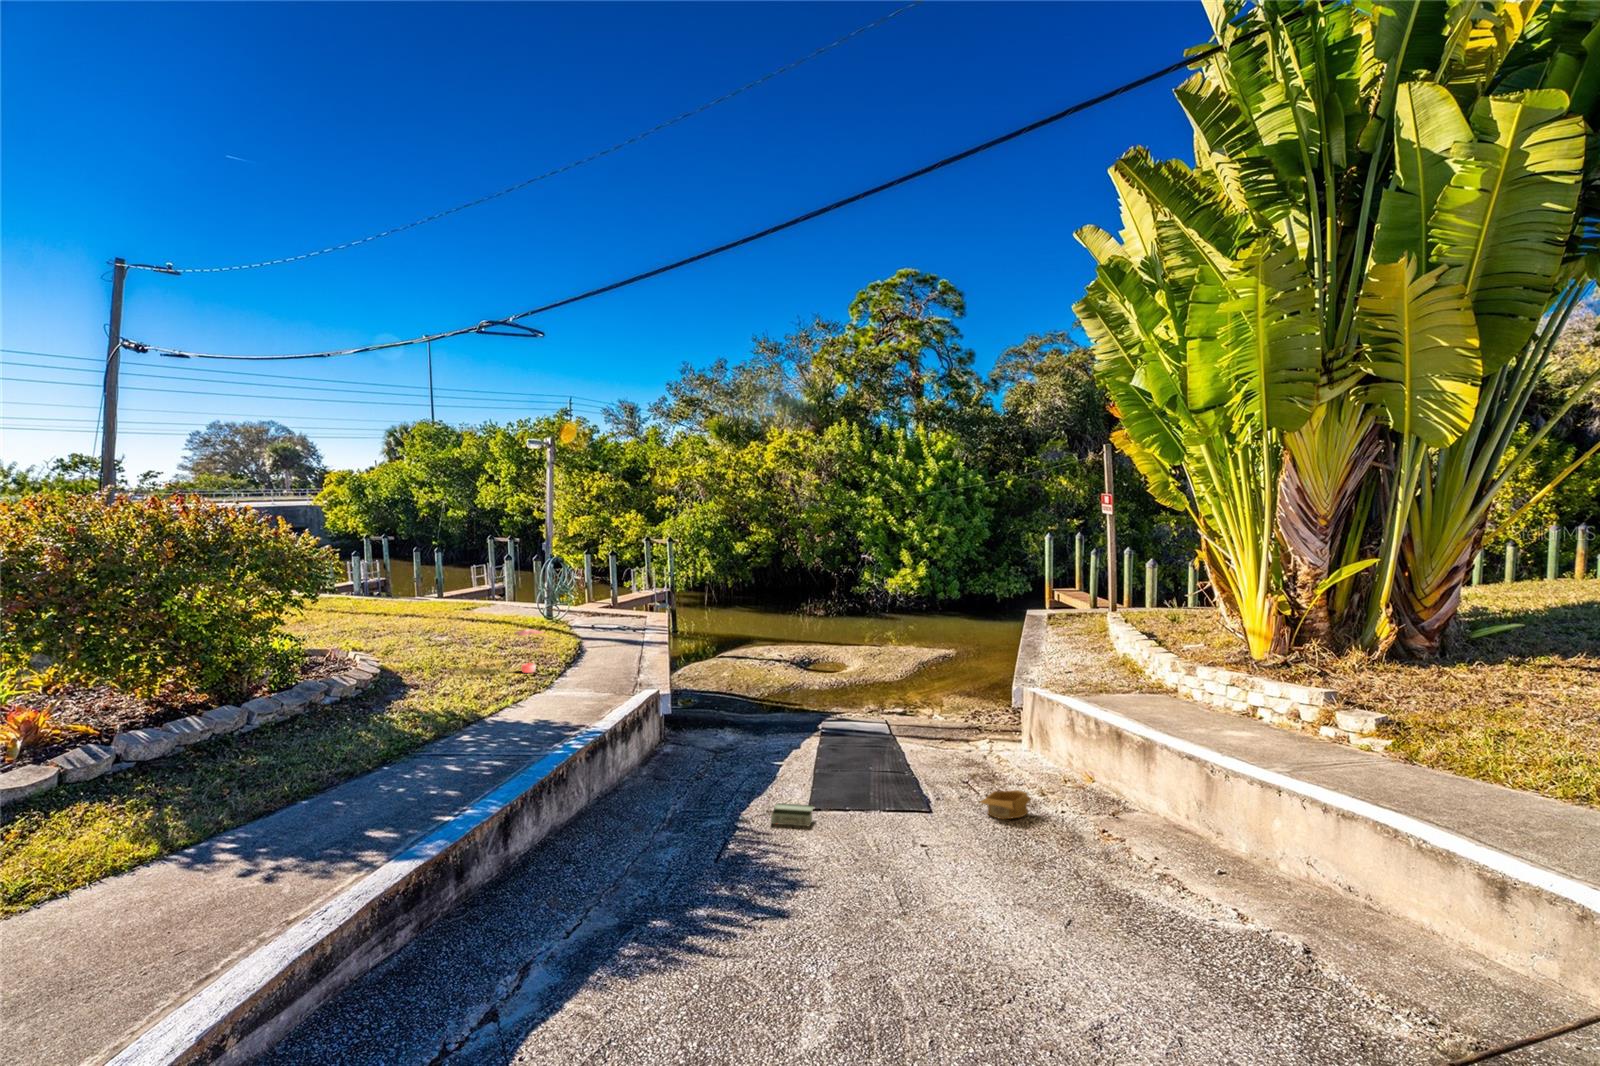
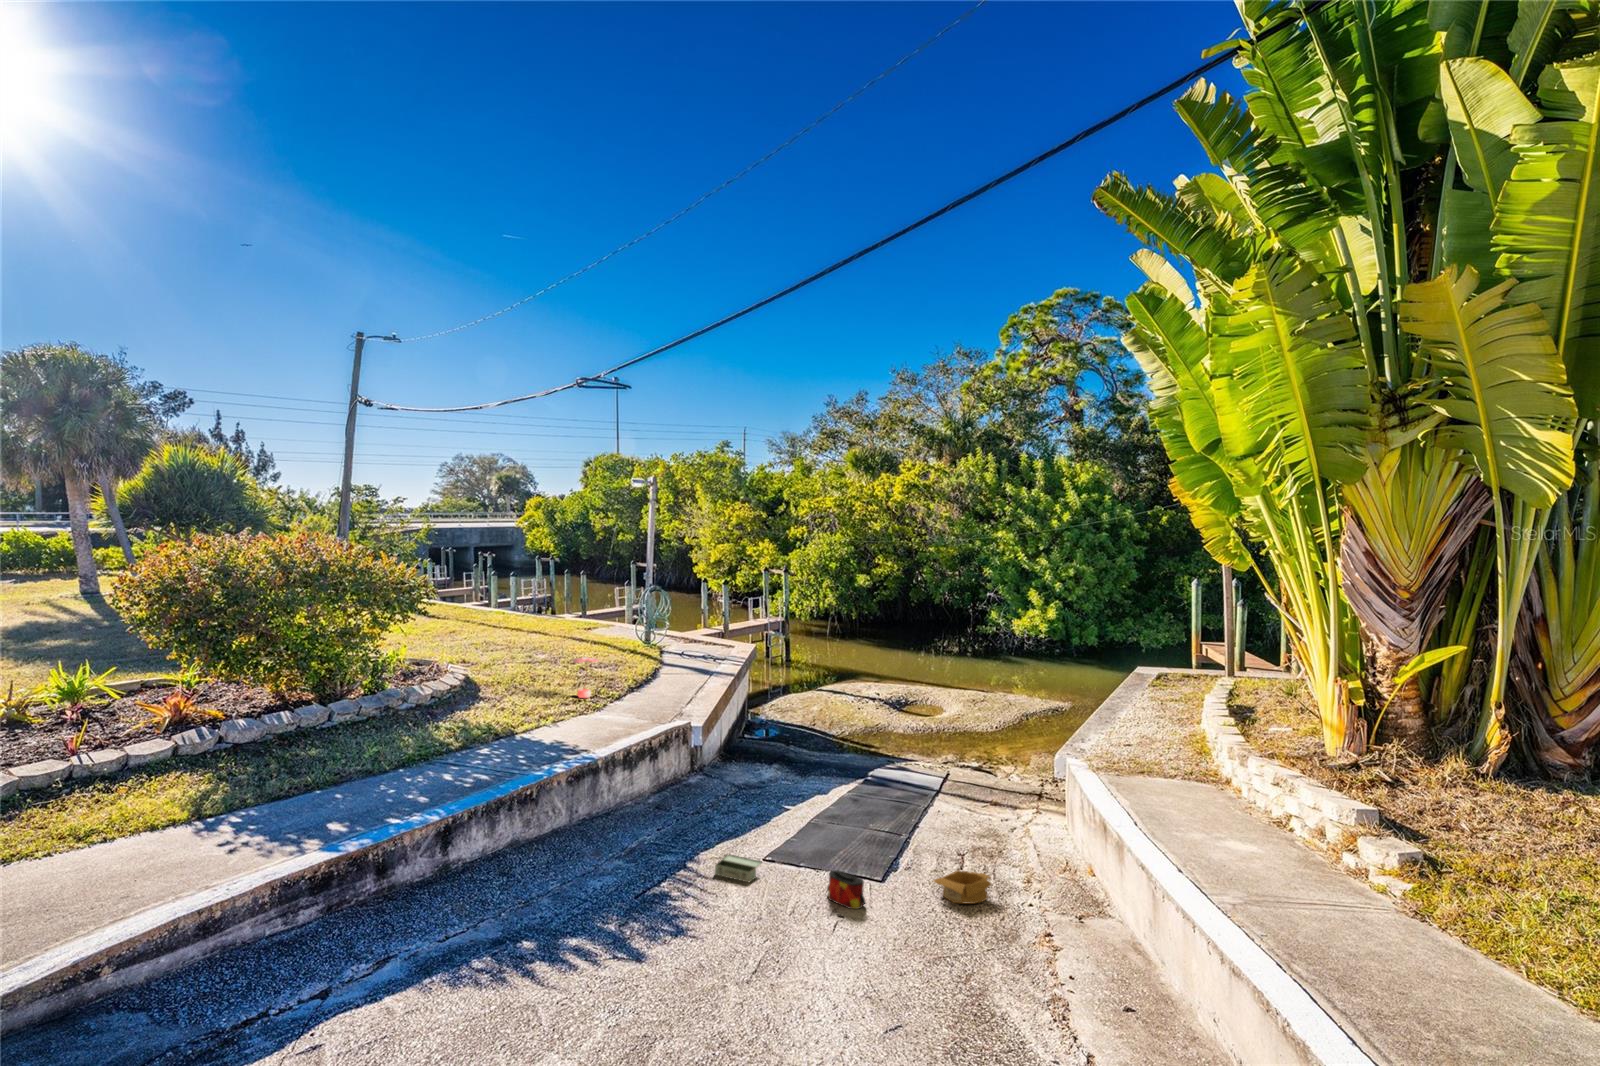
bag: none [889,802,933,836] -> present [827,870,865,909]

